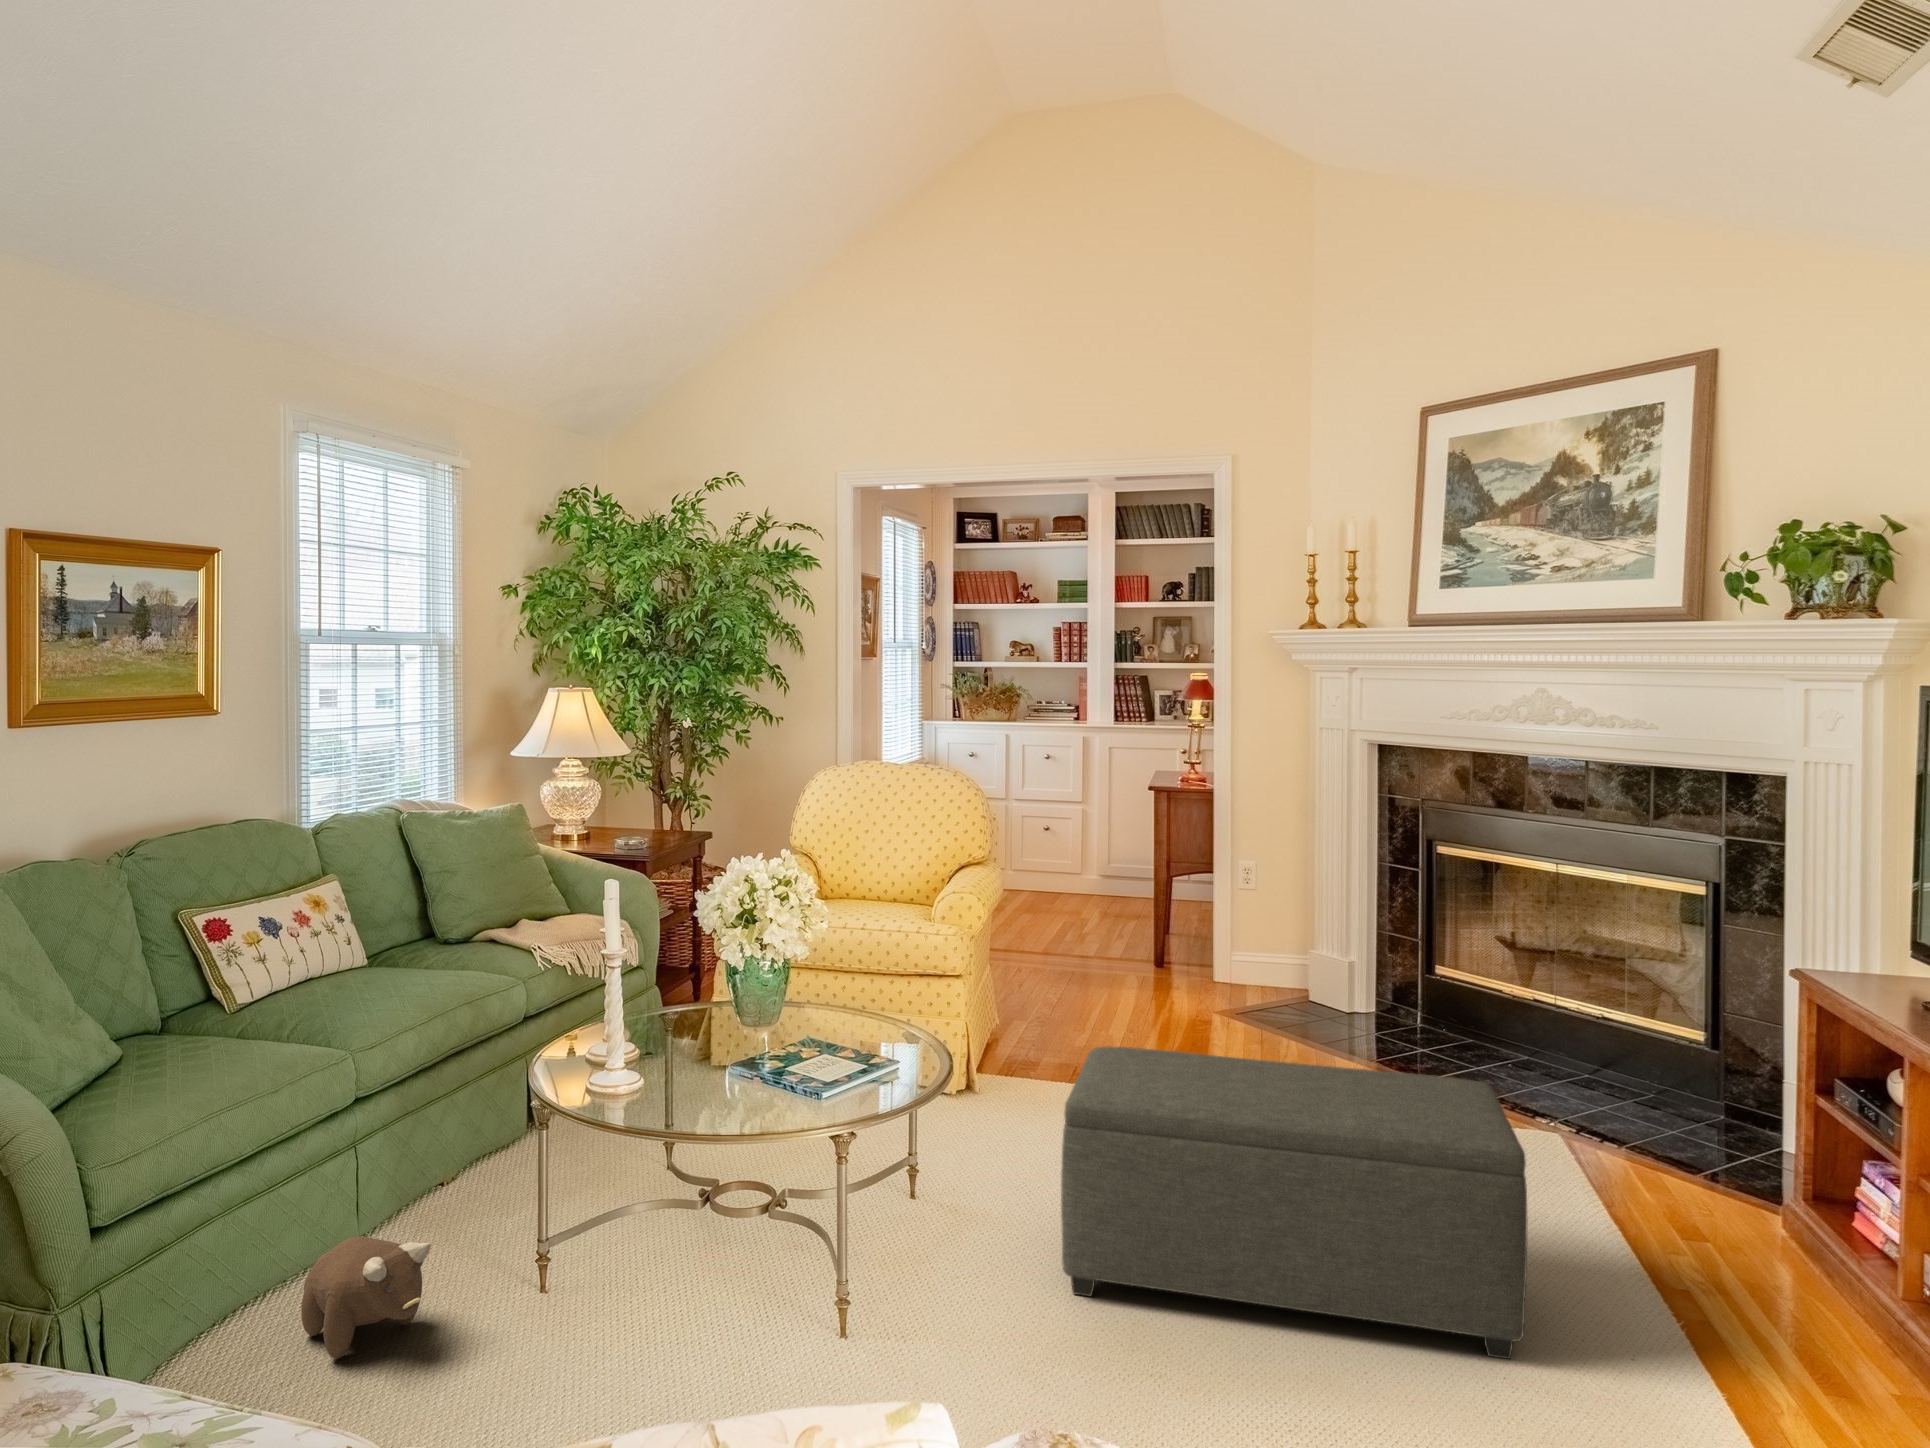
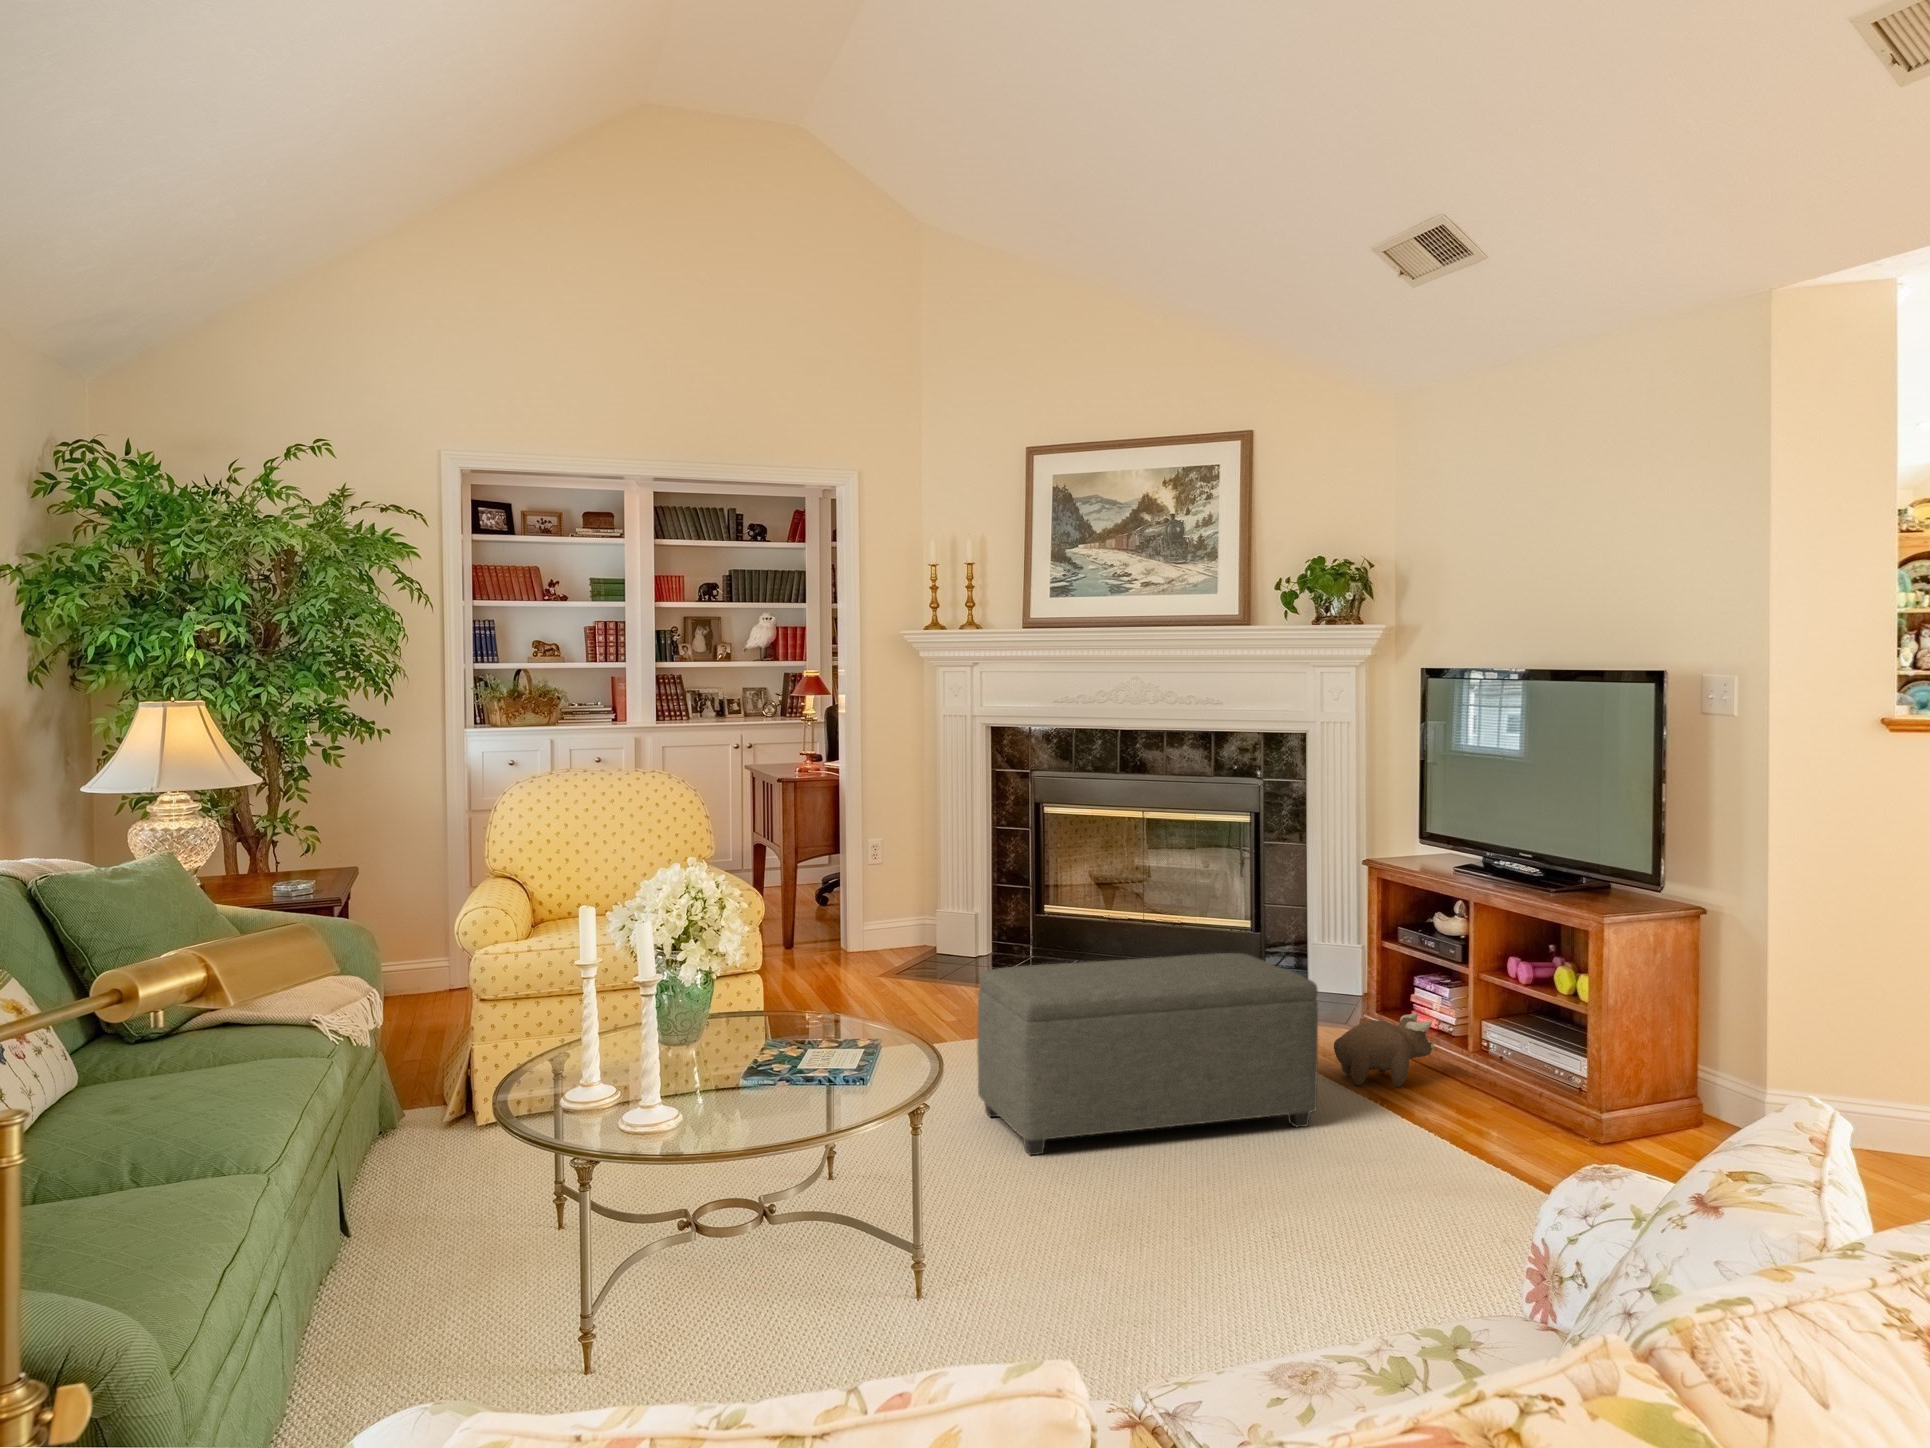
plush toy: present [301,1237,431,1359] -> present [1334,1013,1435,1087]

